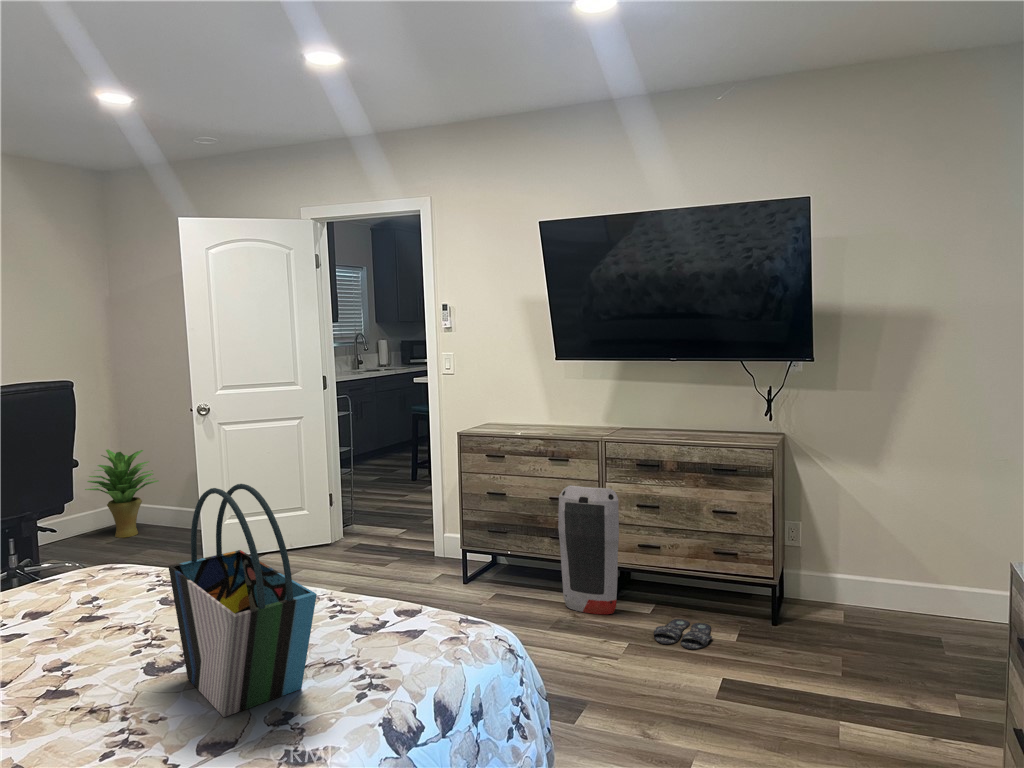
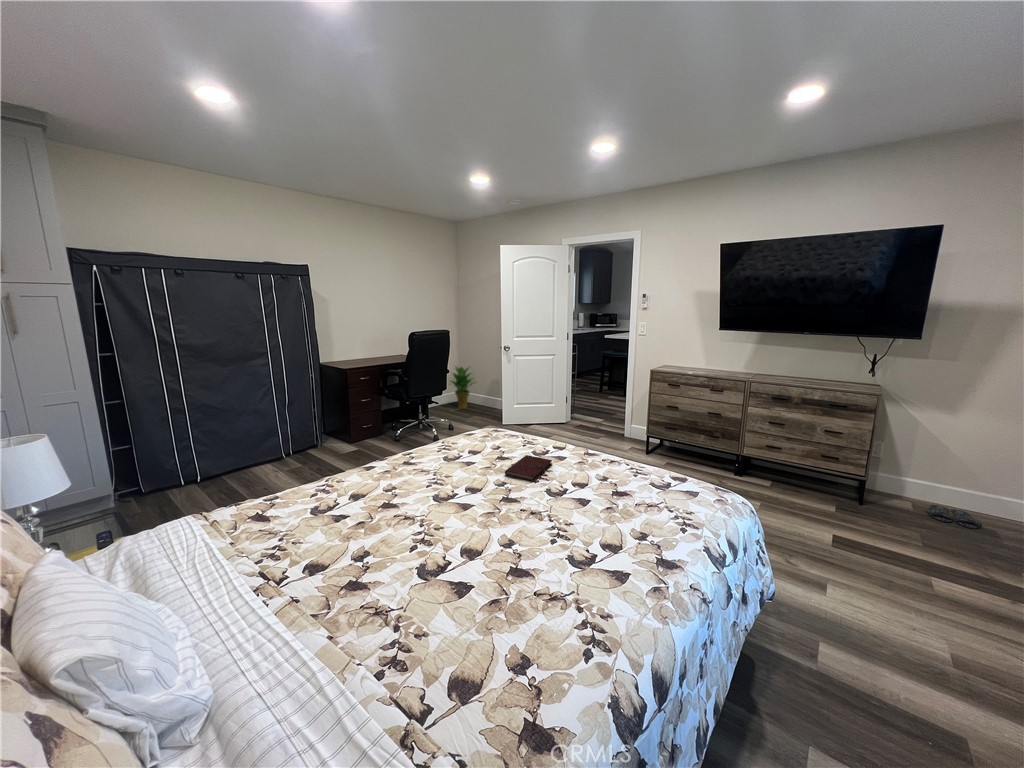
tote bag: present [168,484,317,717] -> none [567,399,664,518]
air purifier: present [558,485,619,614] -> none [712,406,757,483]
notebook: none [52,614,174,666] -> present [505,455,552,481]
slippers: present [654,619,712,649] -> present [927,505,981,529]

